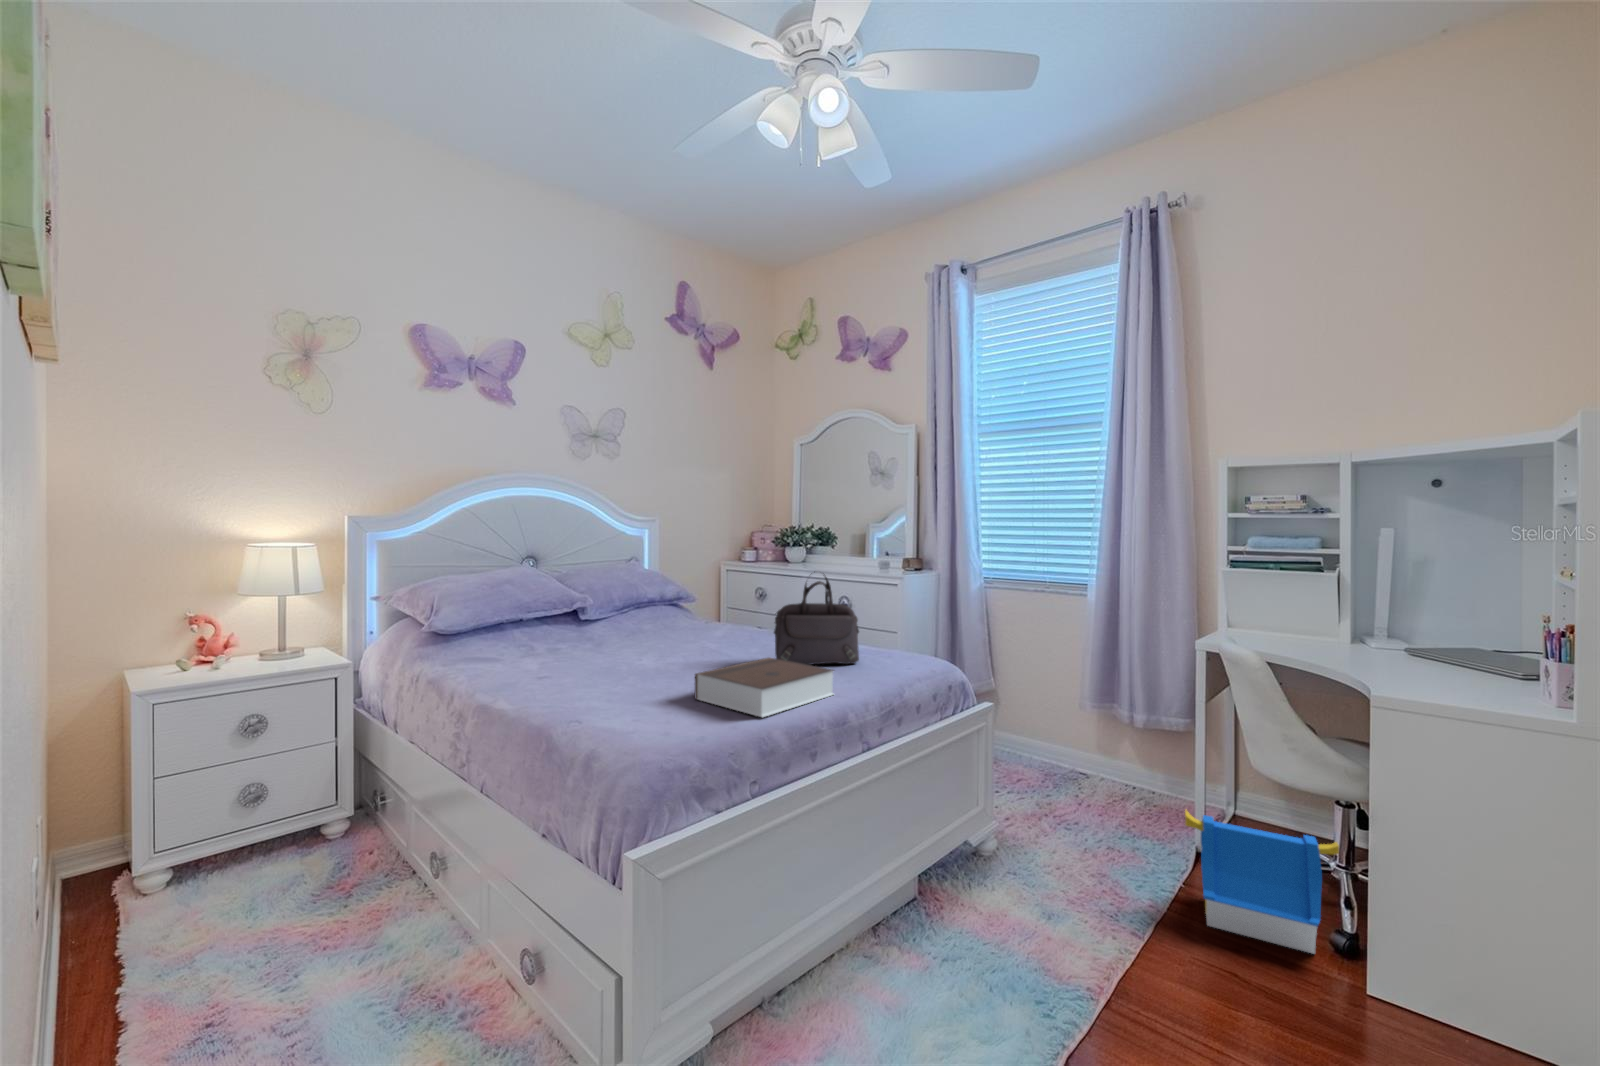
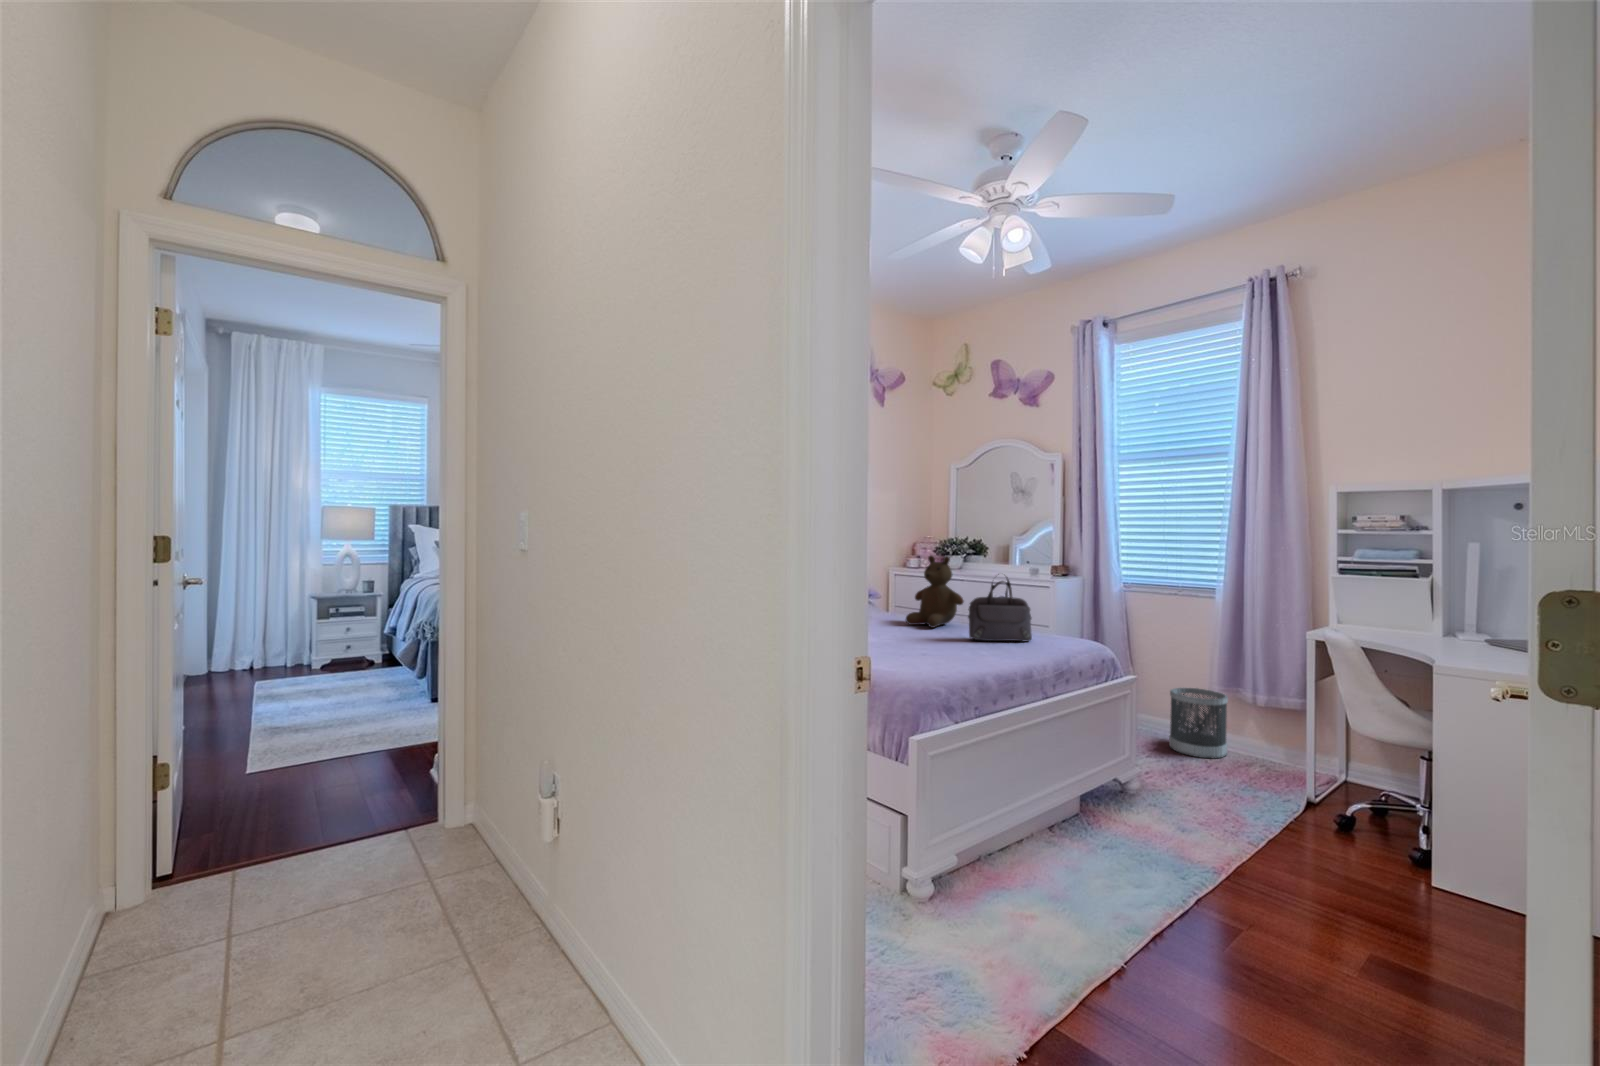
teddy bear: none [705,547,781,644] -> present [906,556,964,627]
book: present [695,658,834,717] -> none [928,633,1024,667]
wastebasket: none [1035,703,1102,791] -> present [1169,688,1228,758]
toy house: present [1185,811,1339,954] -> none [1291,756,1412,859]

